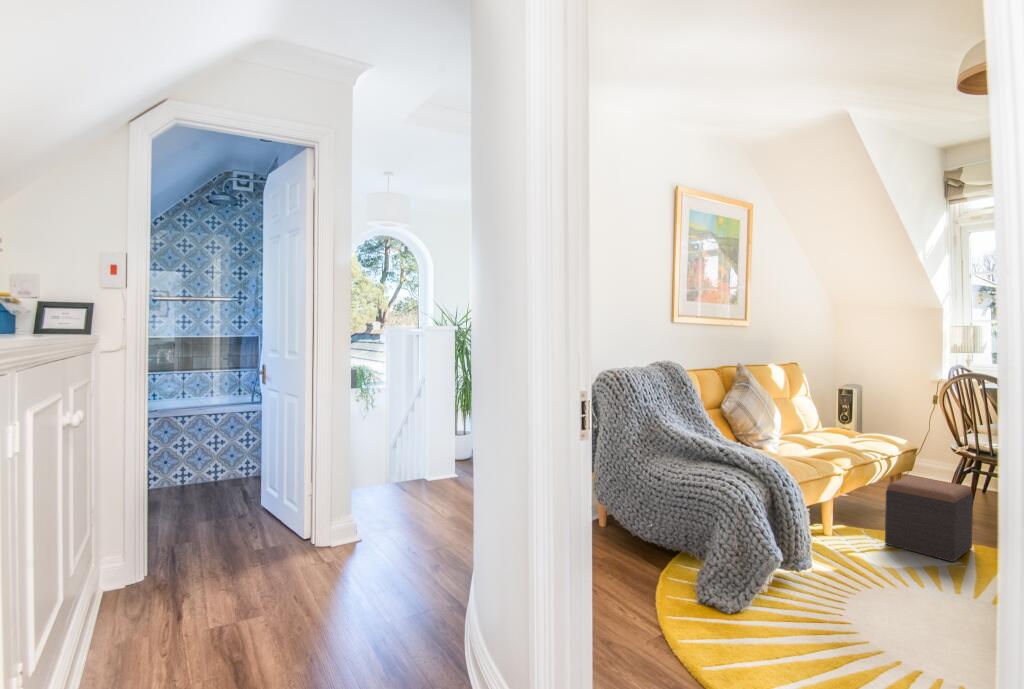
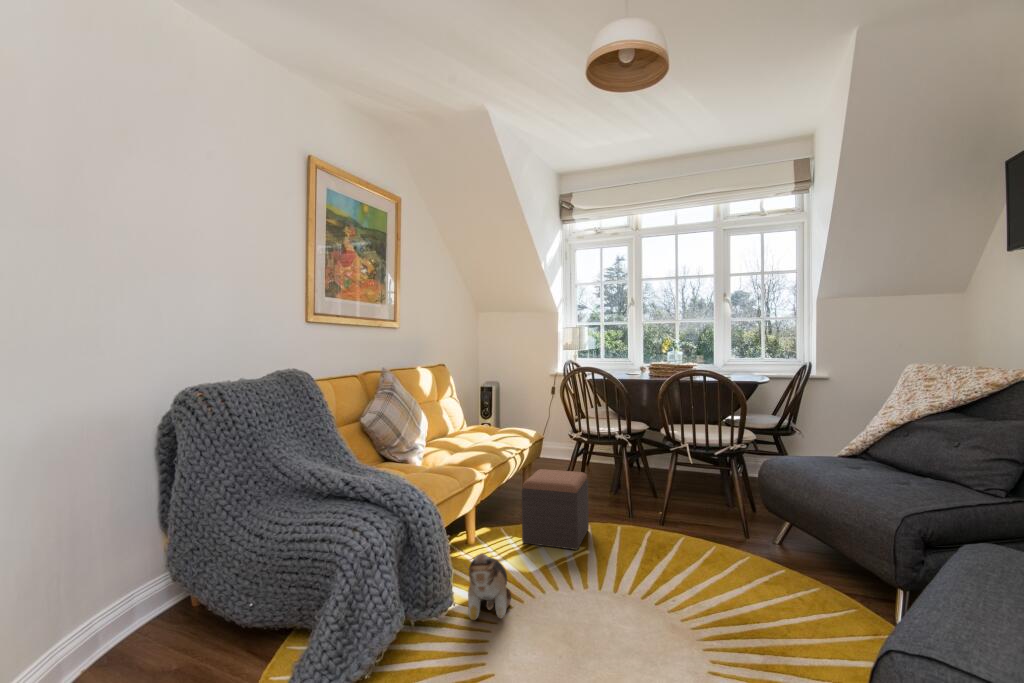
plush toy: none [823,529,870,590] -> present [465,553,511,620]

